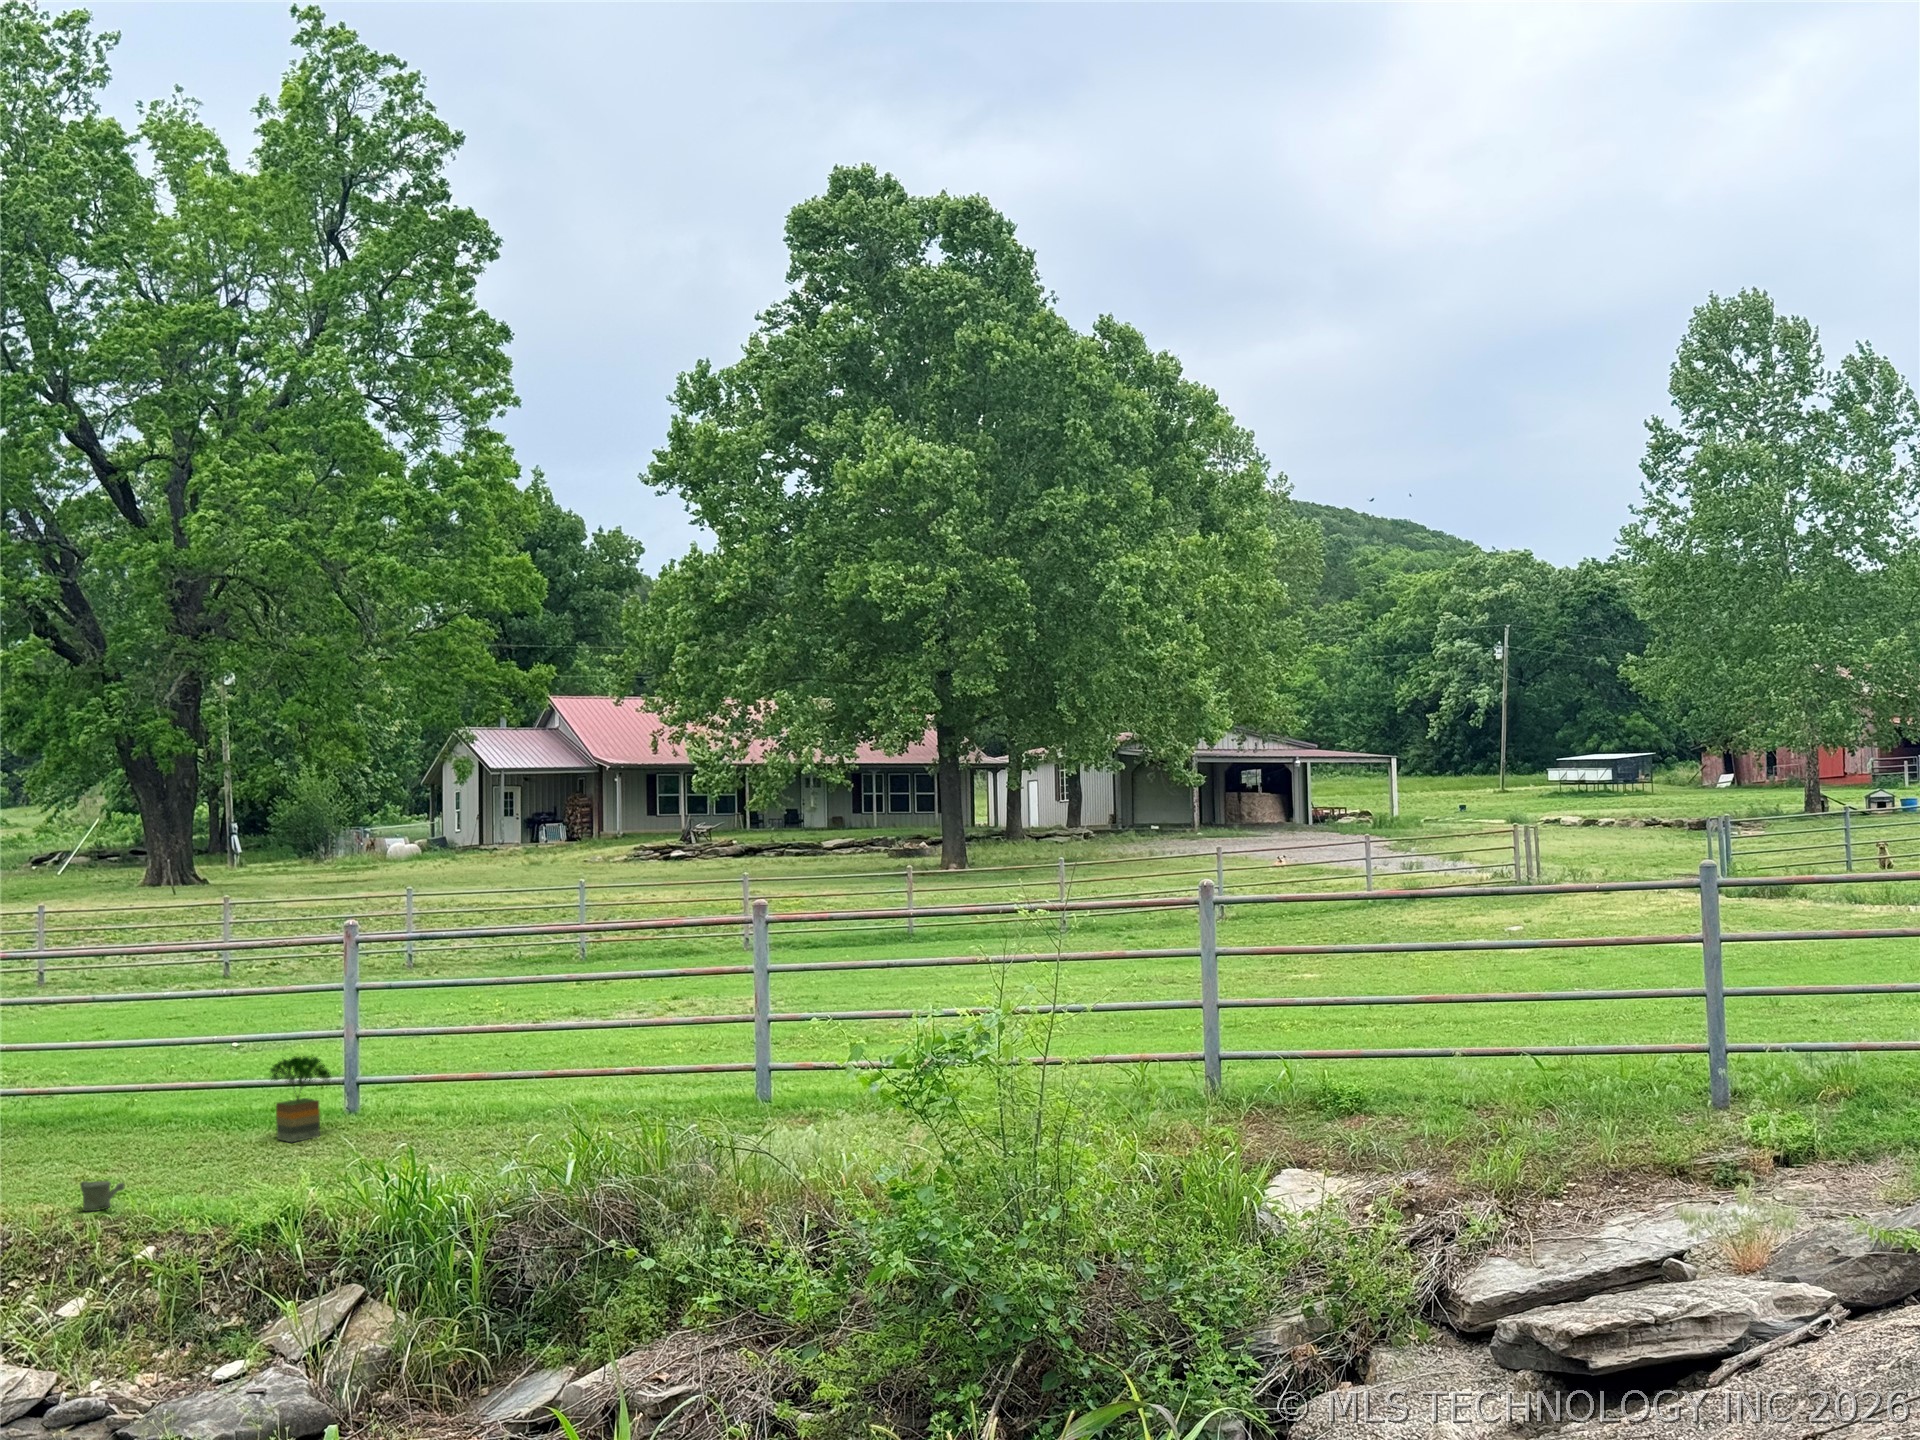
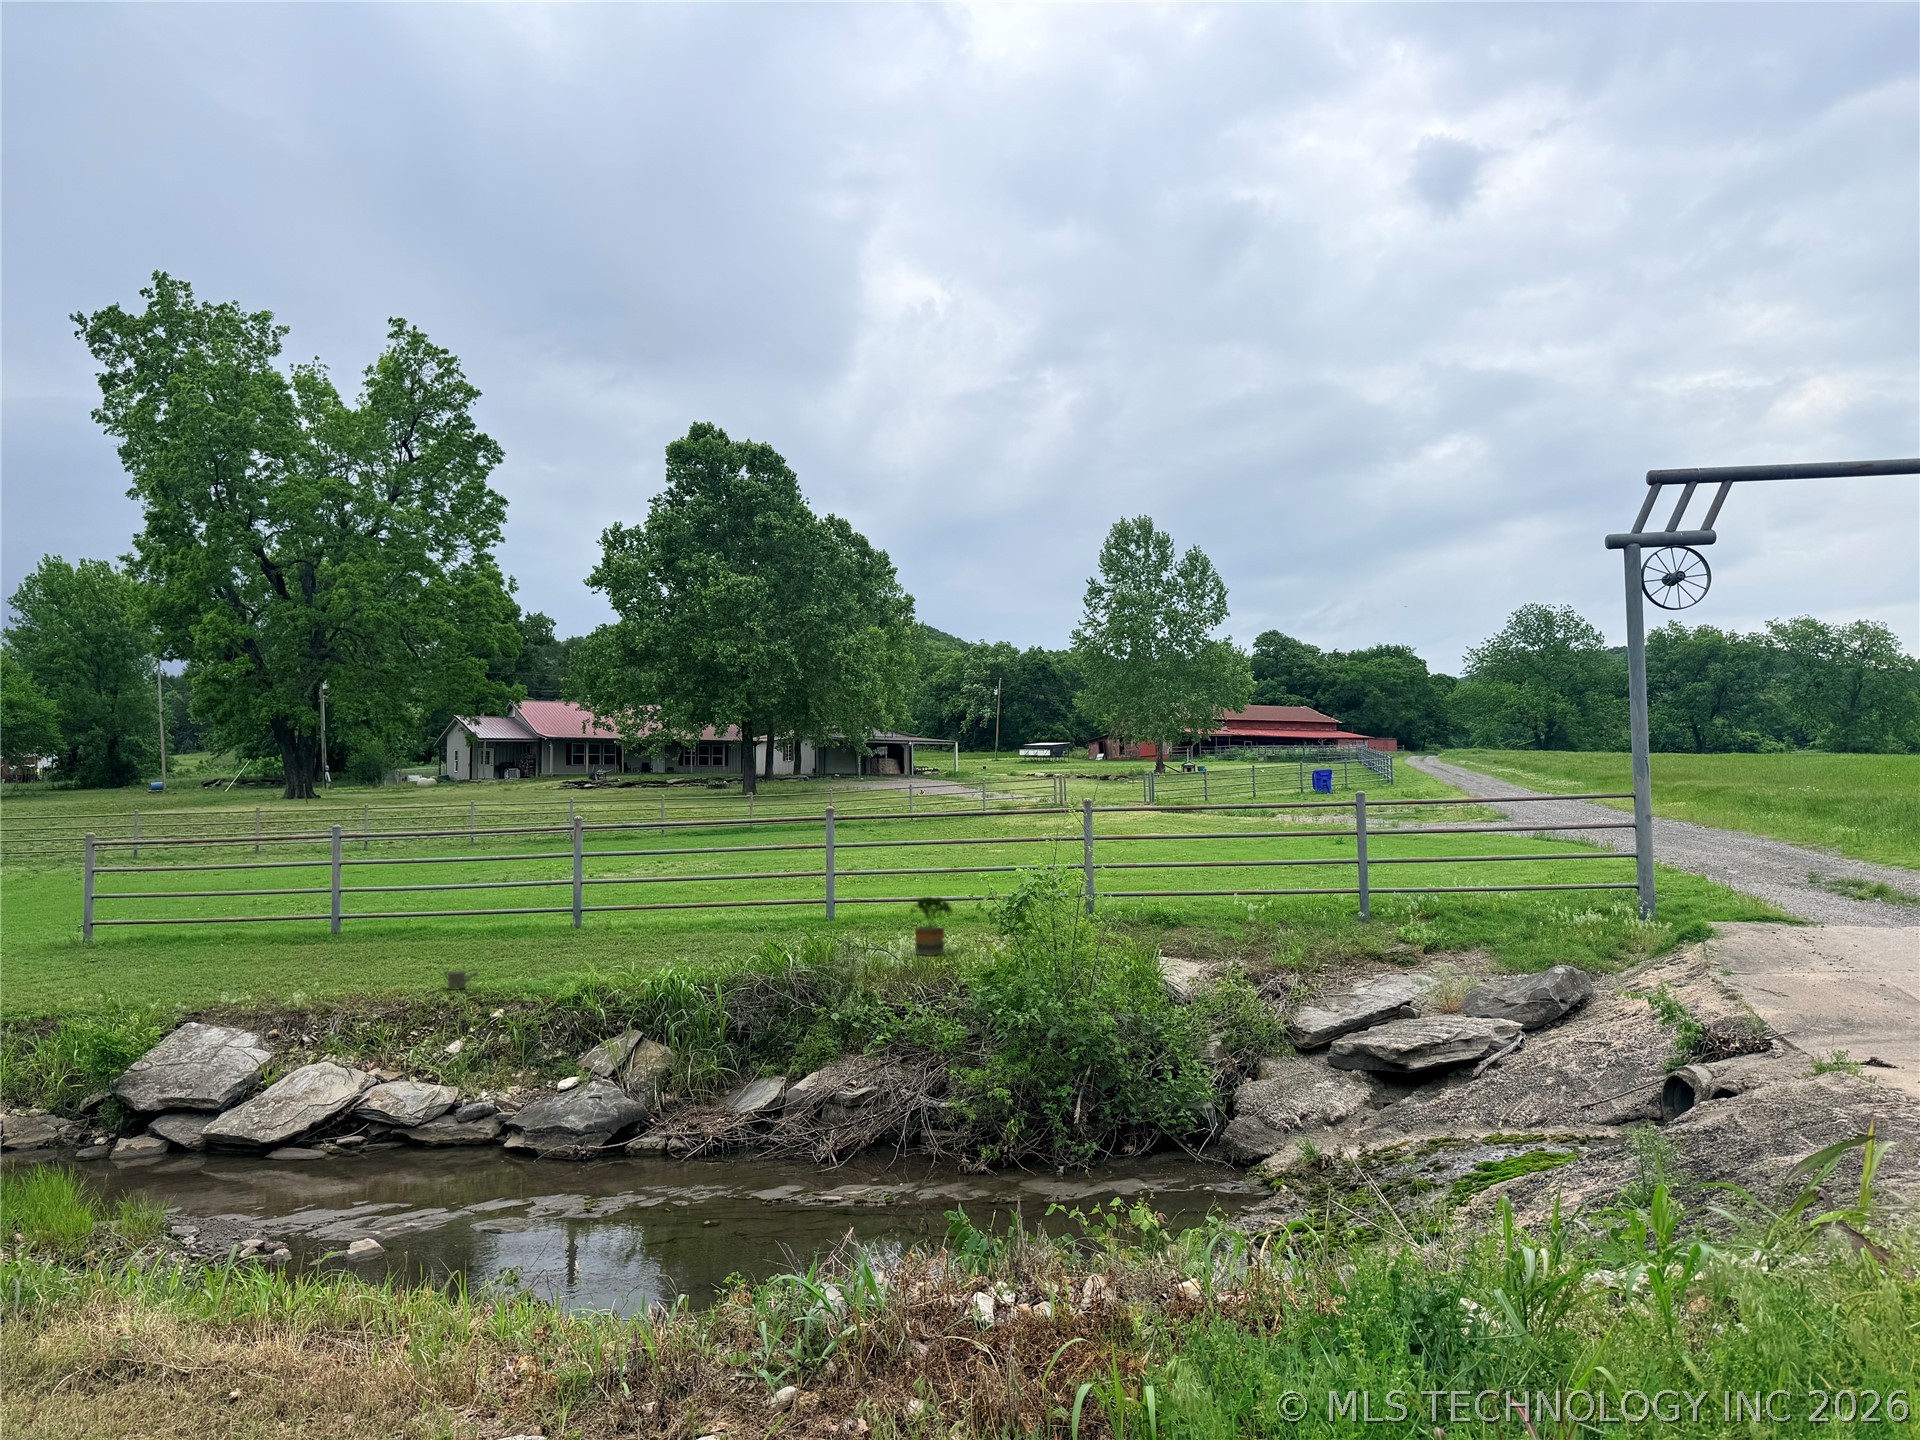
potted tree: present [270,1056,331,1142] -> present [911,897,952,956]

